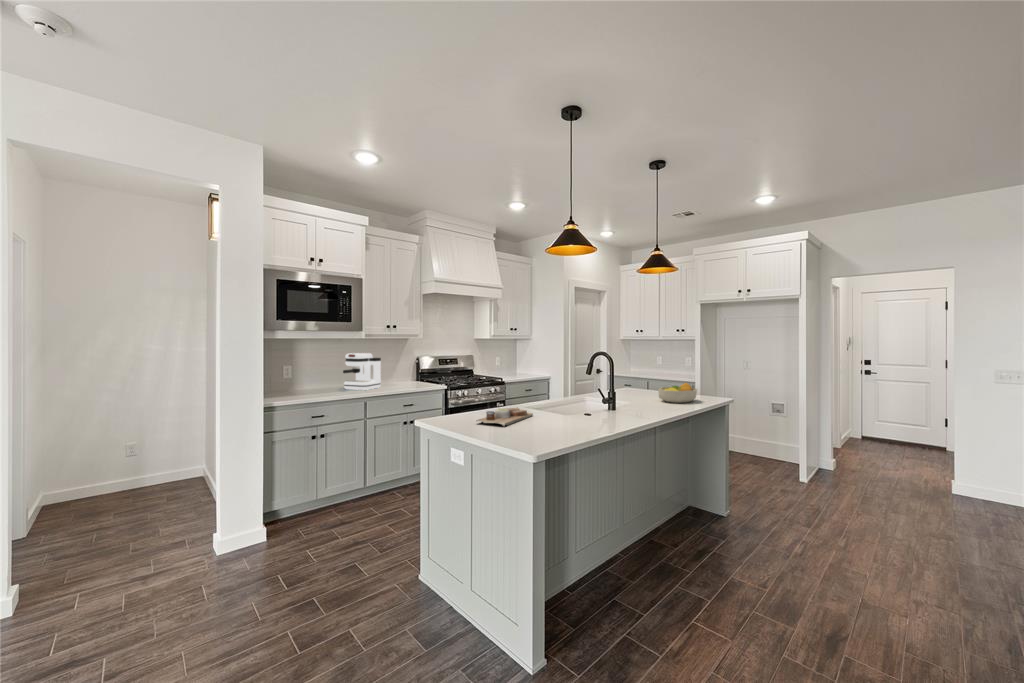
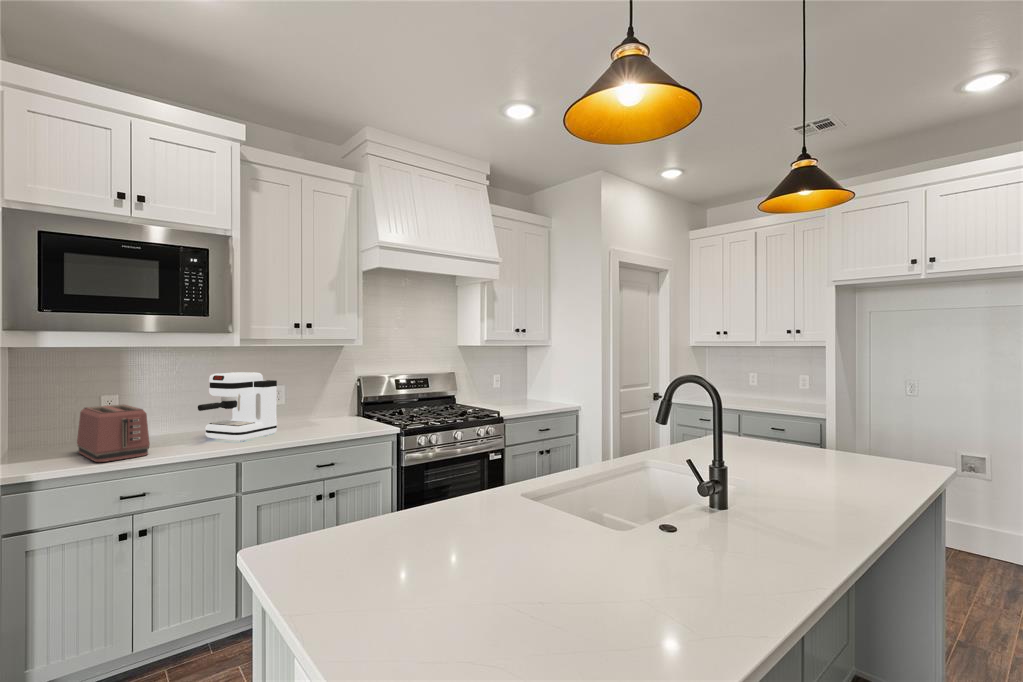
toaster: none [282,370,323,398] -> present [77,405,150,462]
fruit bowl: present [658,383,697,403] -> none [812,440,899,489]
cutting board: present [477,408,533,426] -> none [362,522,536,629]

